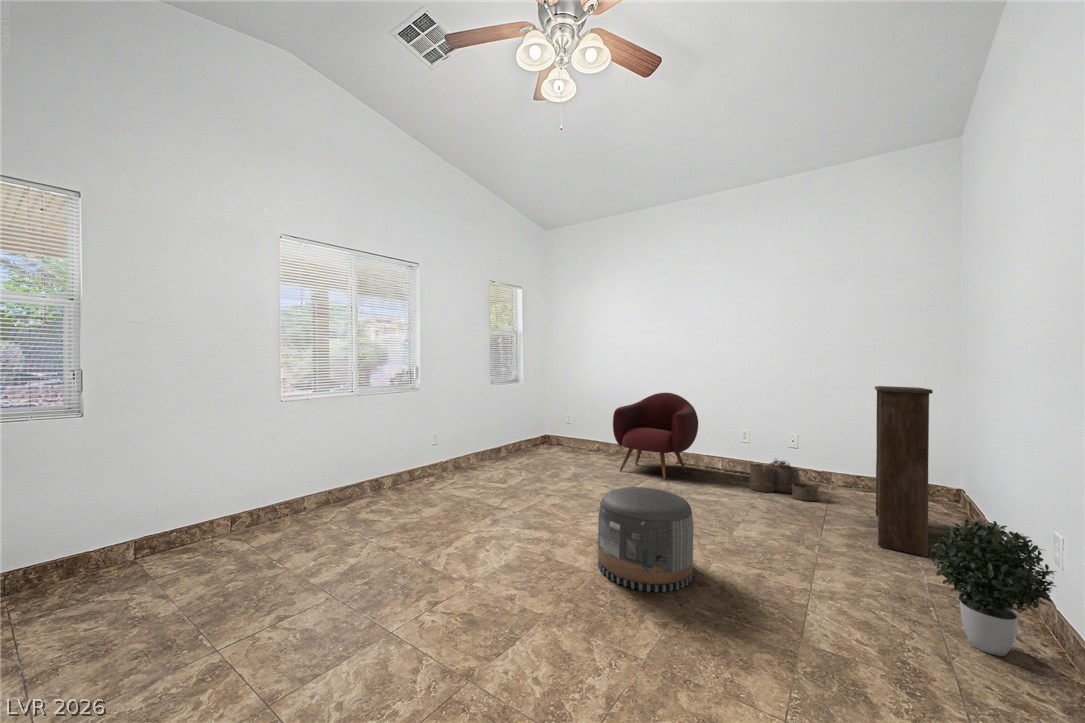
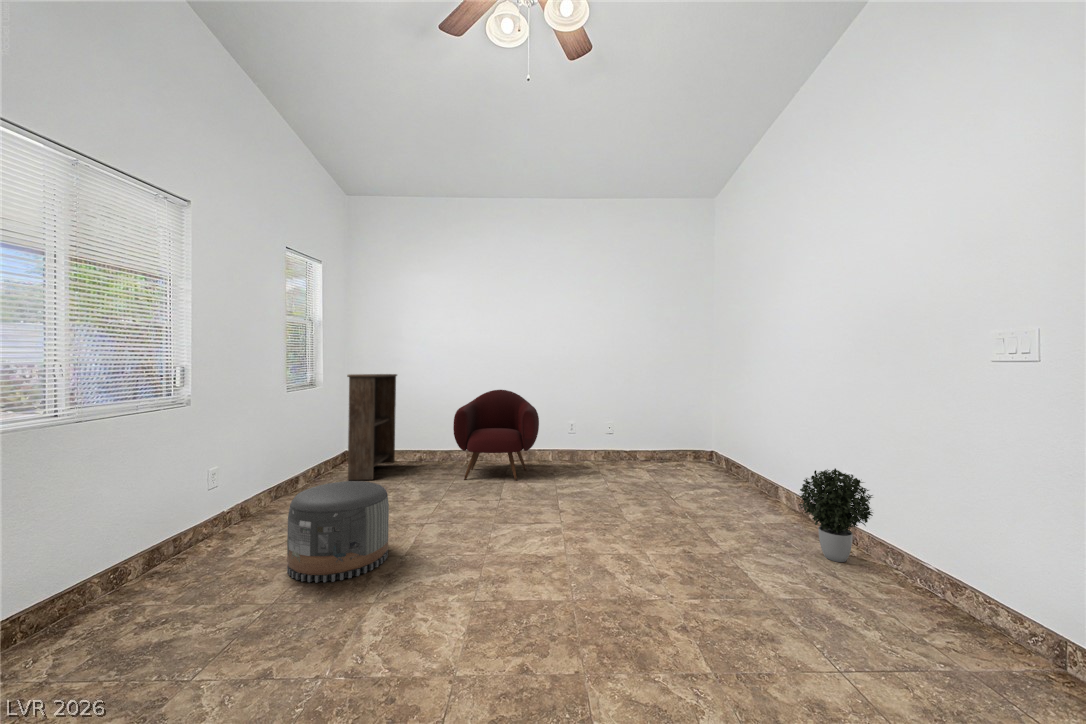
bookshelf: present [875,386,933,556] -> present [347,374,397,480]
woven basket: present [750,460,818,501] -> none [588,444,644,477]
pouf: present [598,487,693,592] -> present [287,481,389,583]

